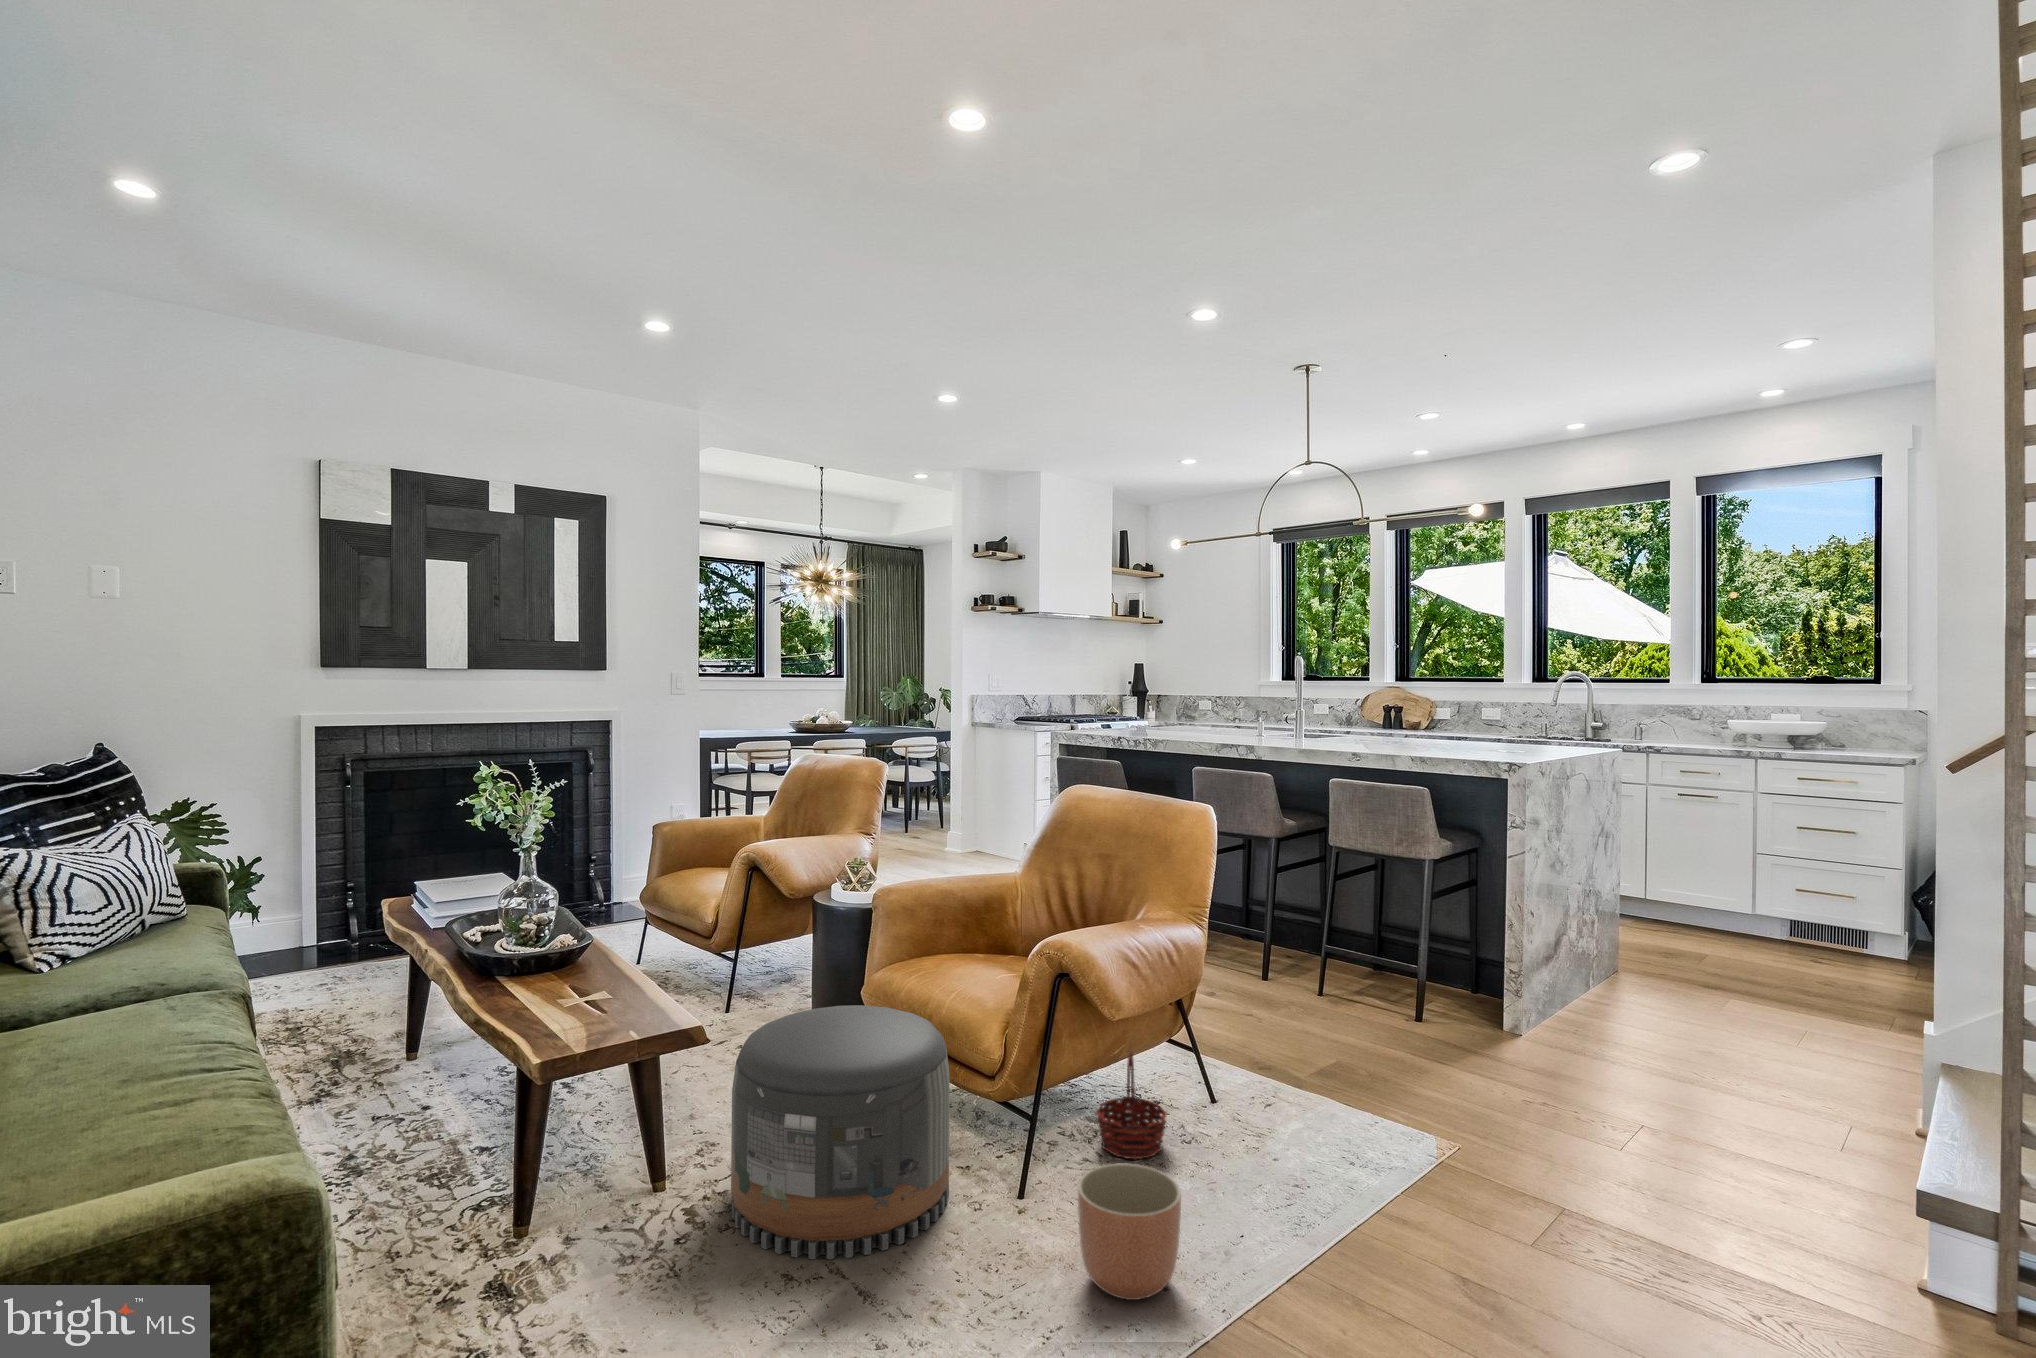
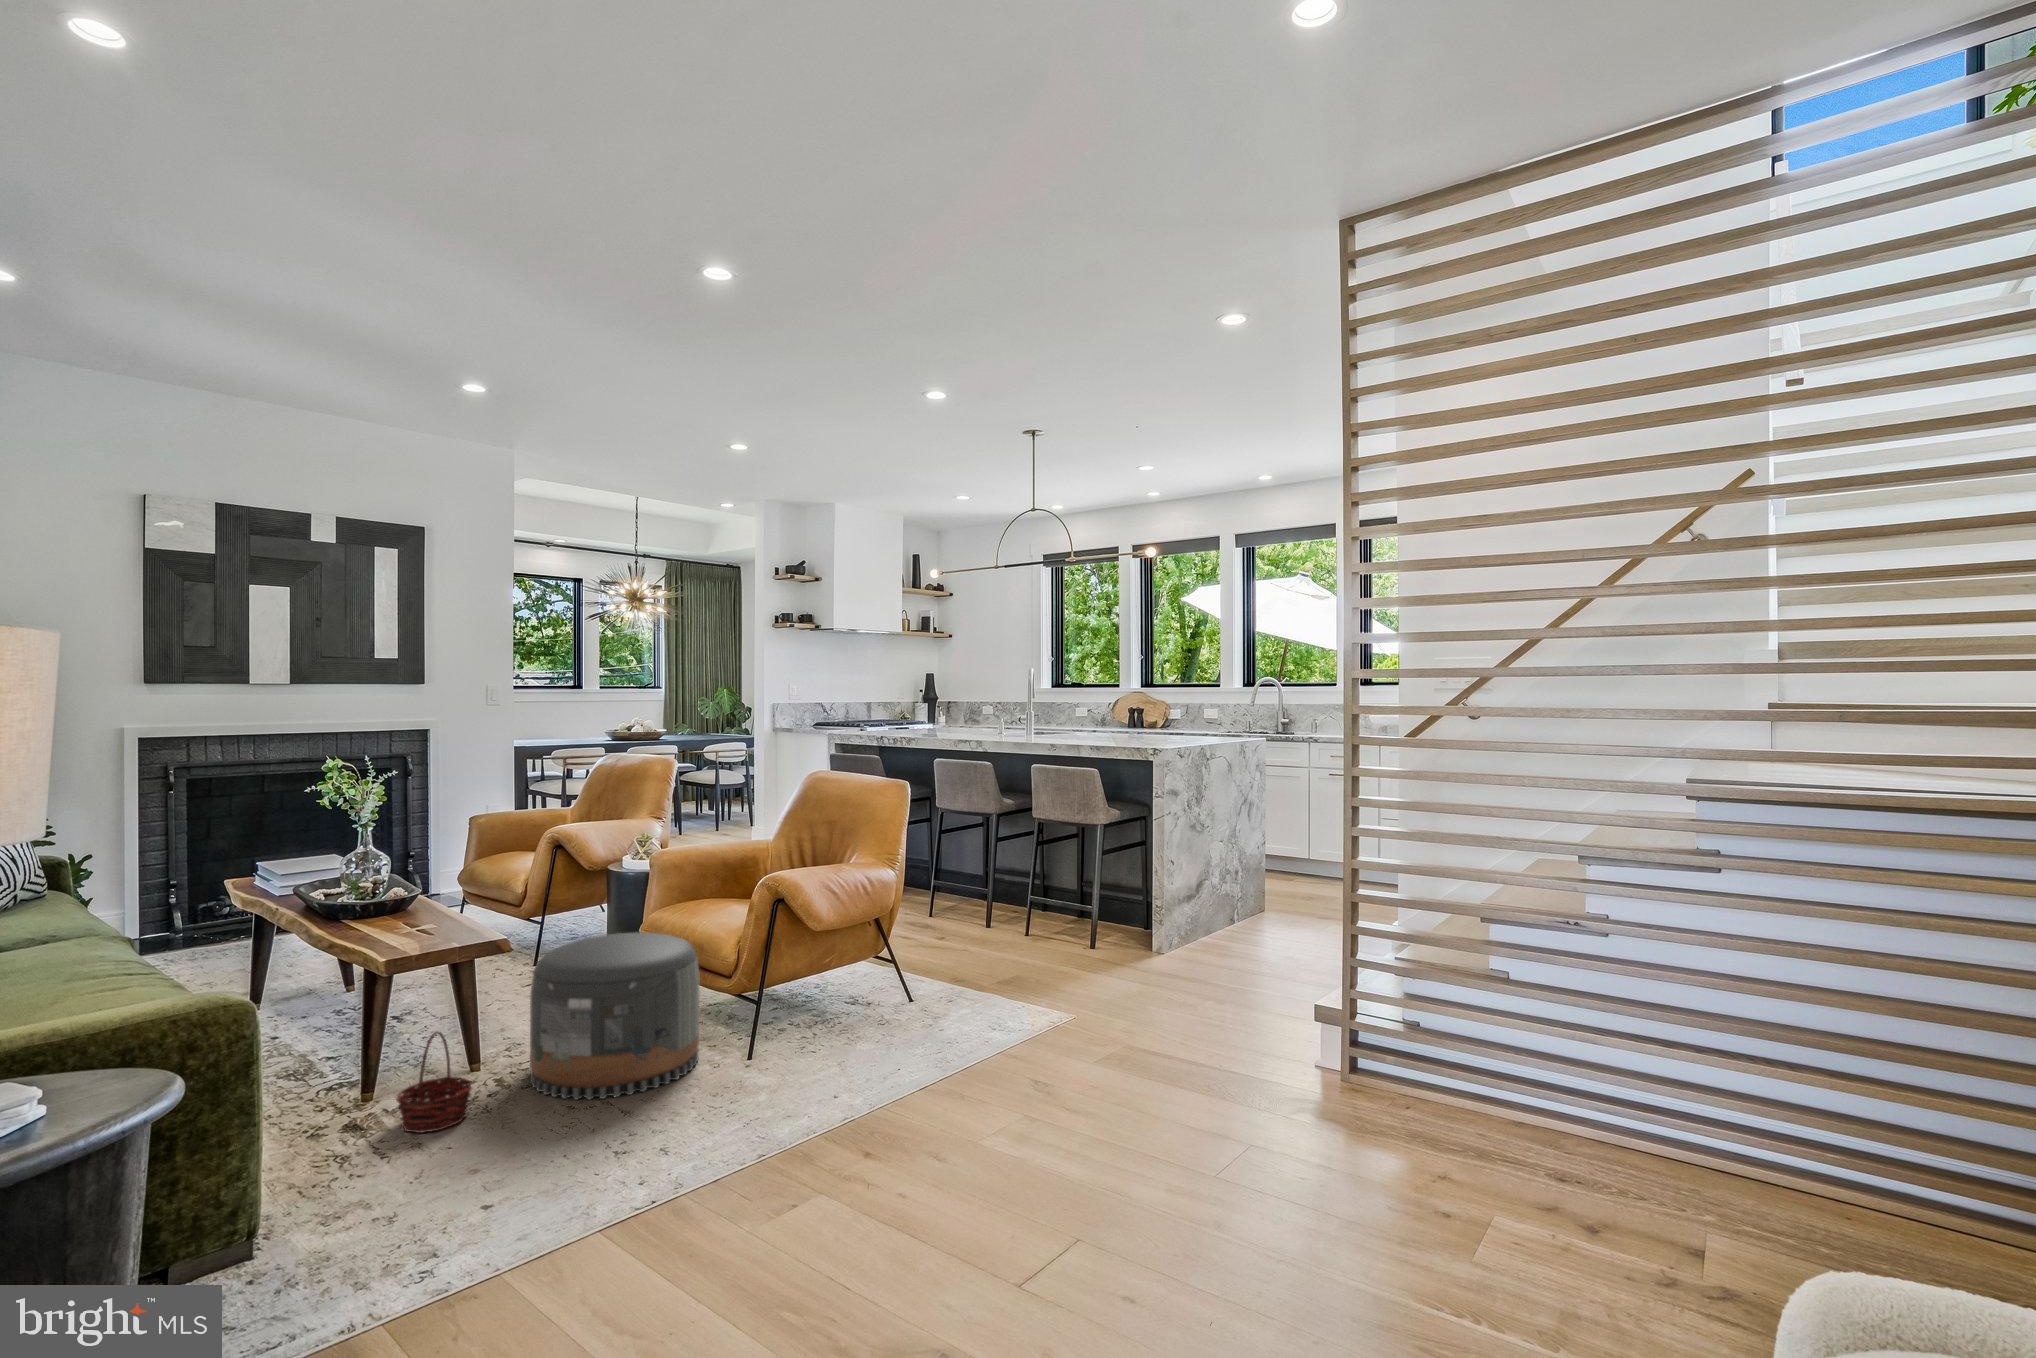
basket: present [1096,1049,1168,1159] -> present [397,1032,472,1133]
planter: present [1078,1163,1181,1300] -> none [778,1020,848,1102]

